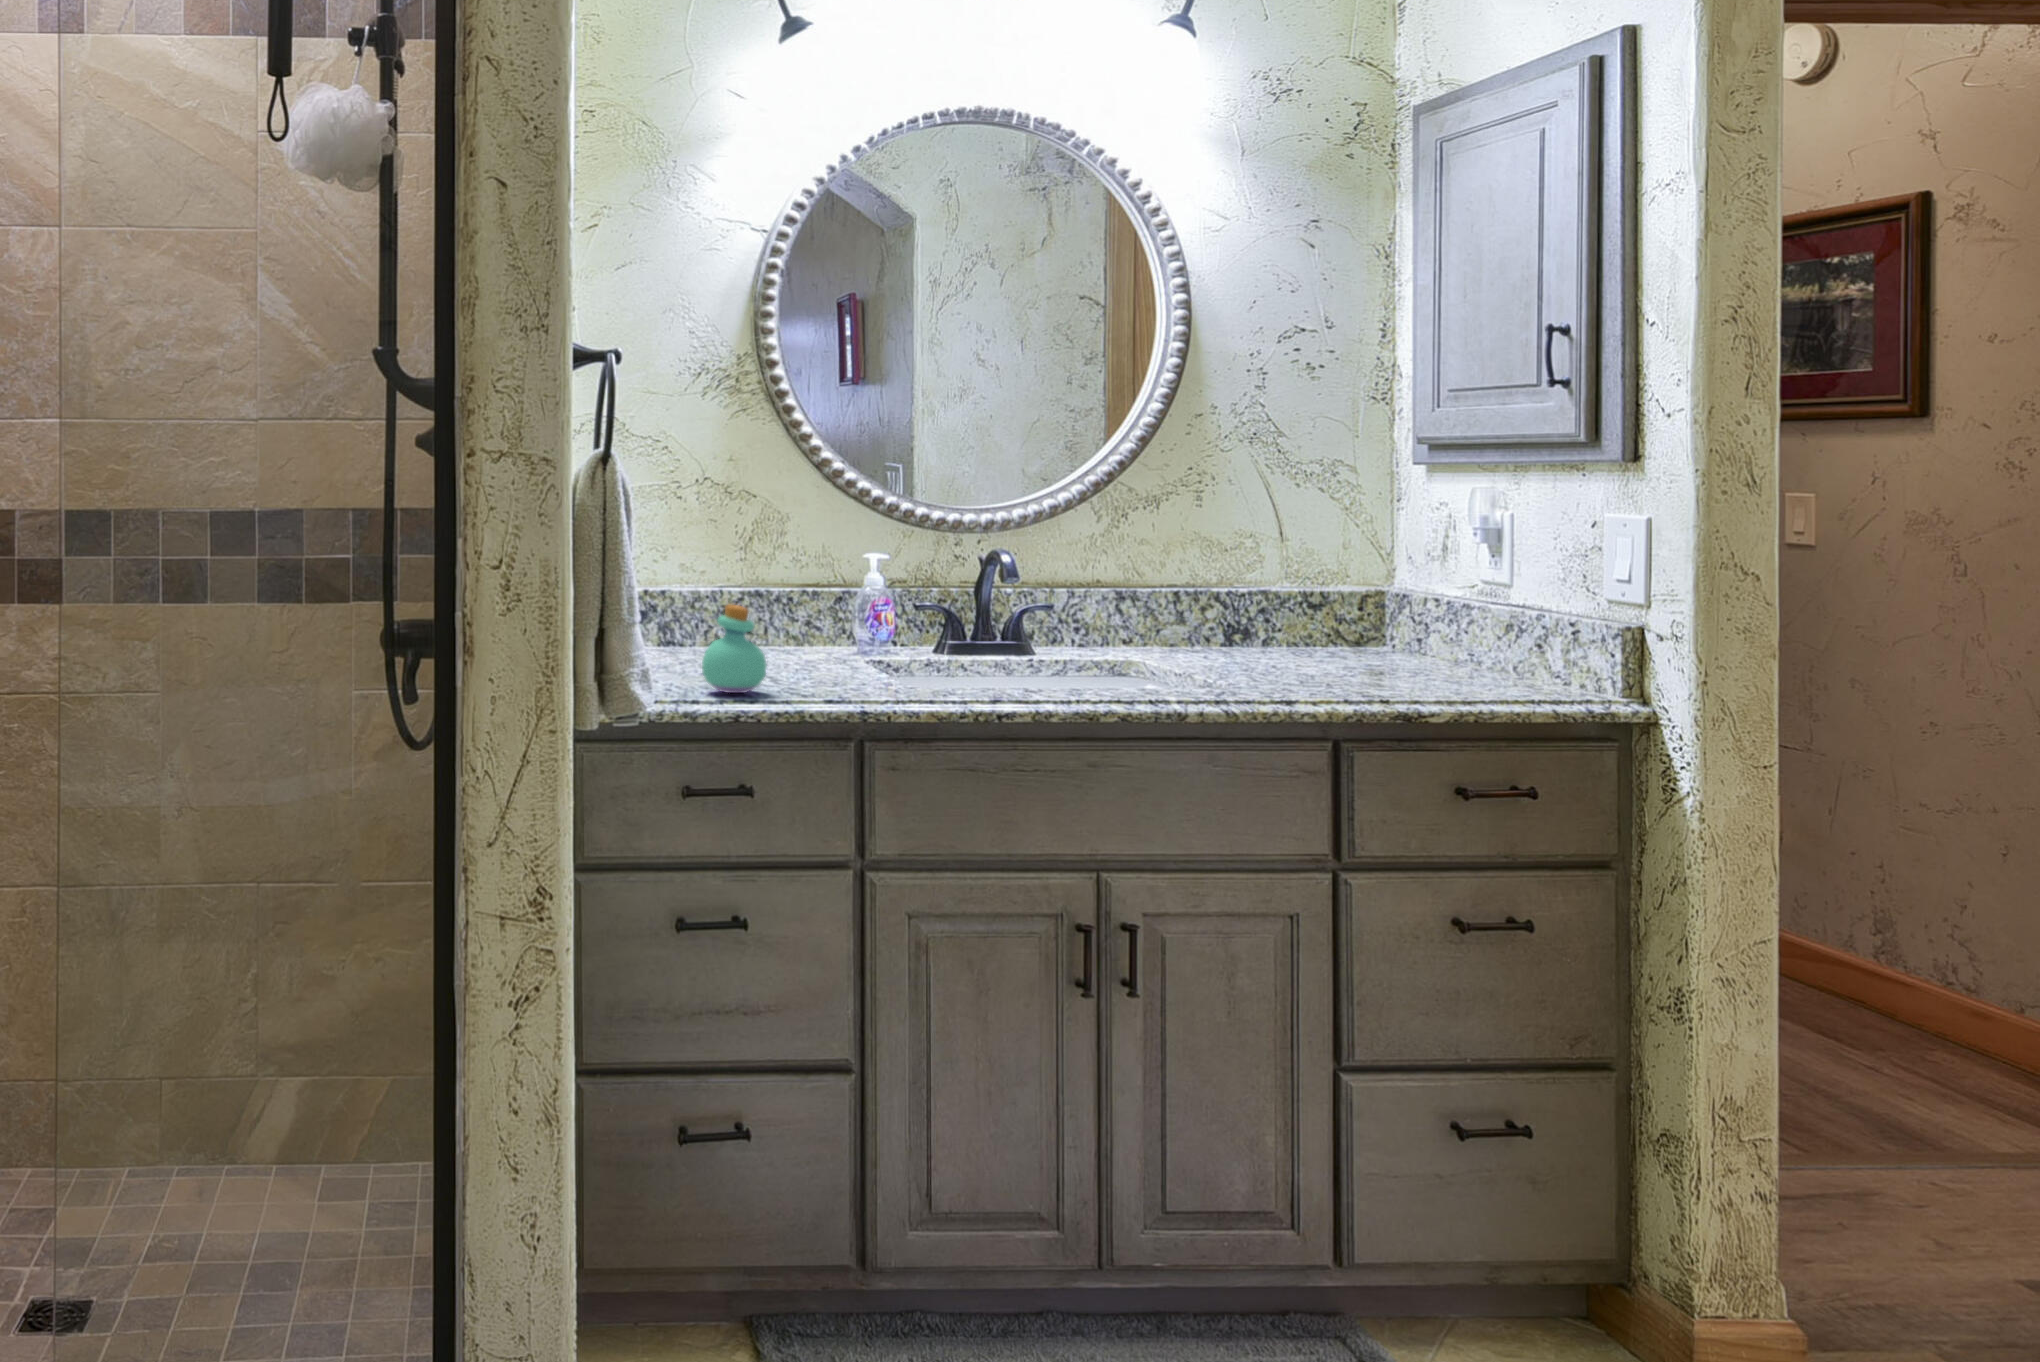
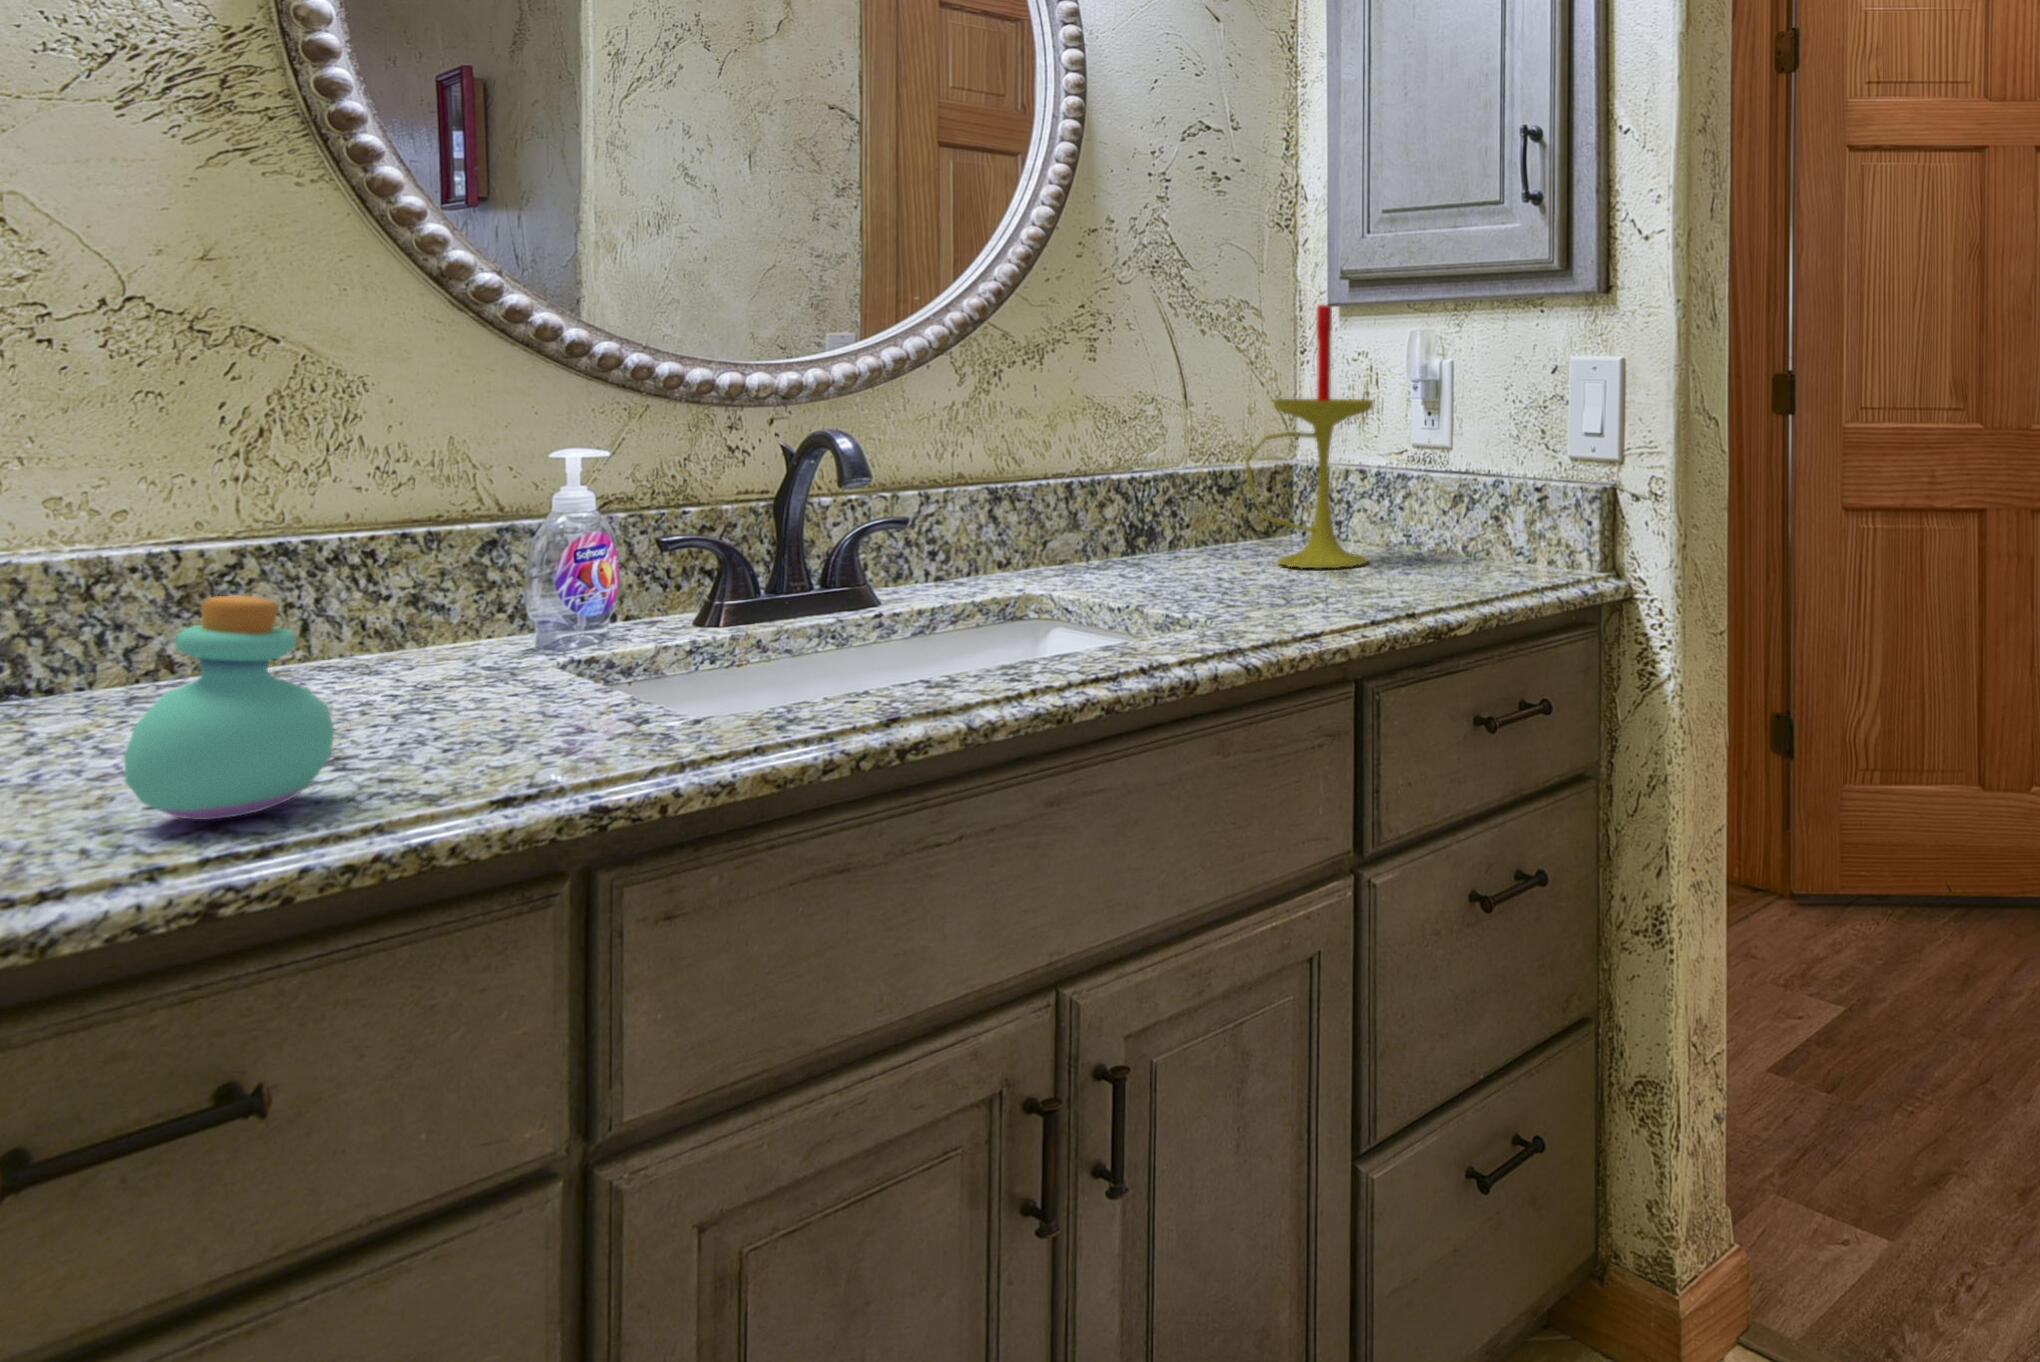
candle: none [1311,463,1427,672] -> present [1245,305,1373,568]

